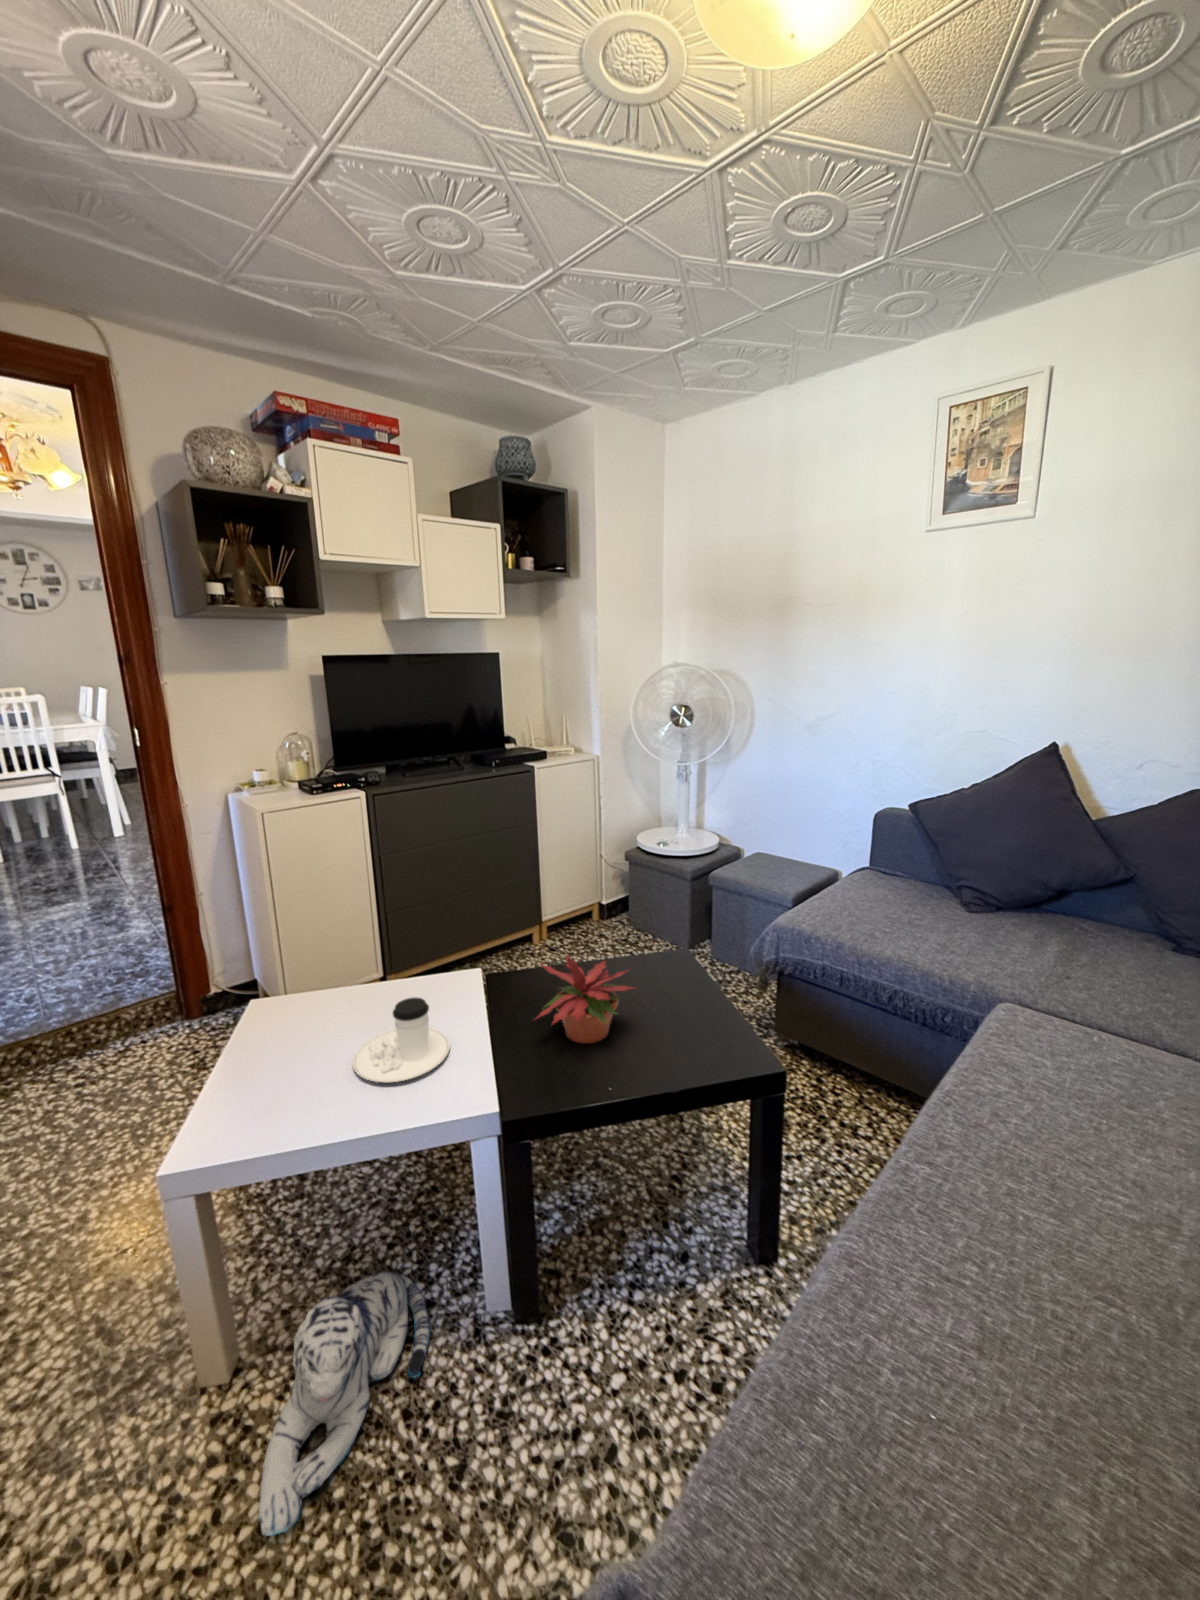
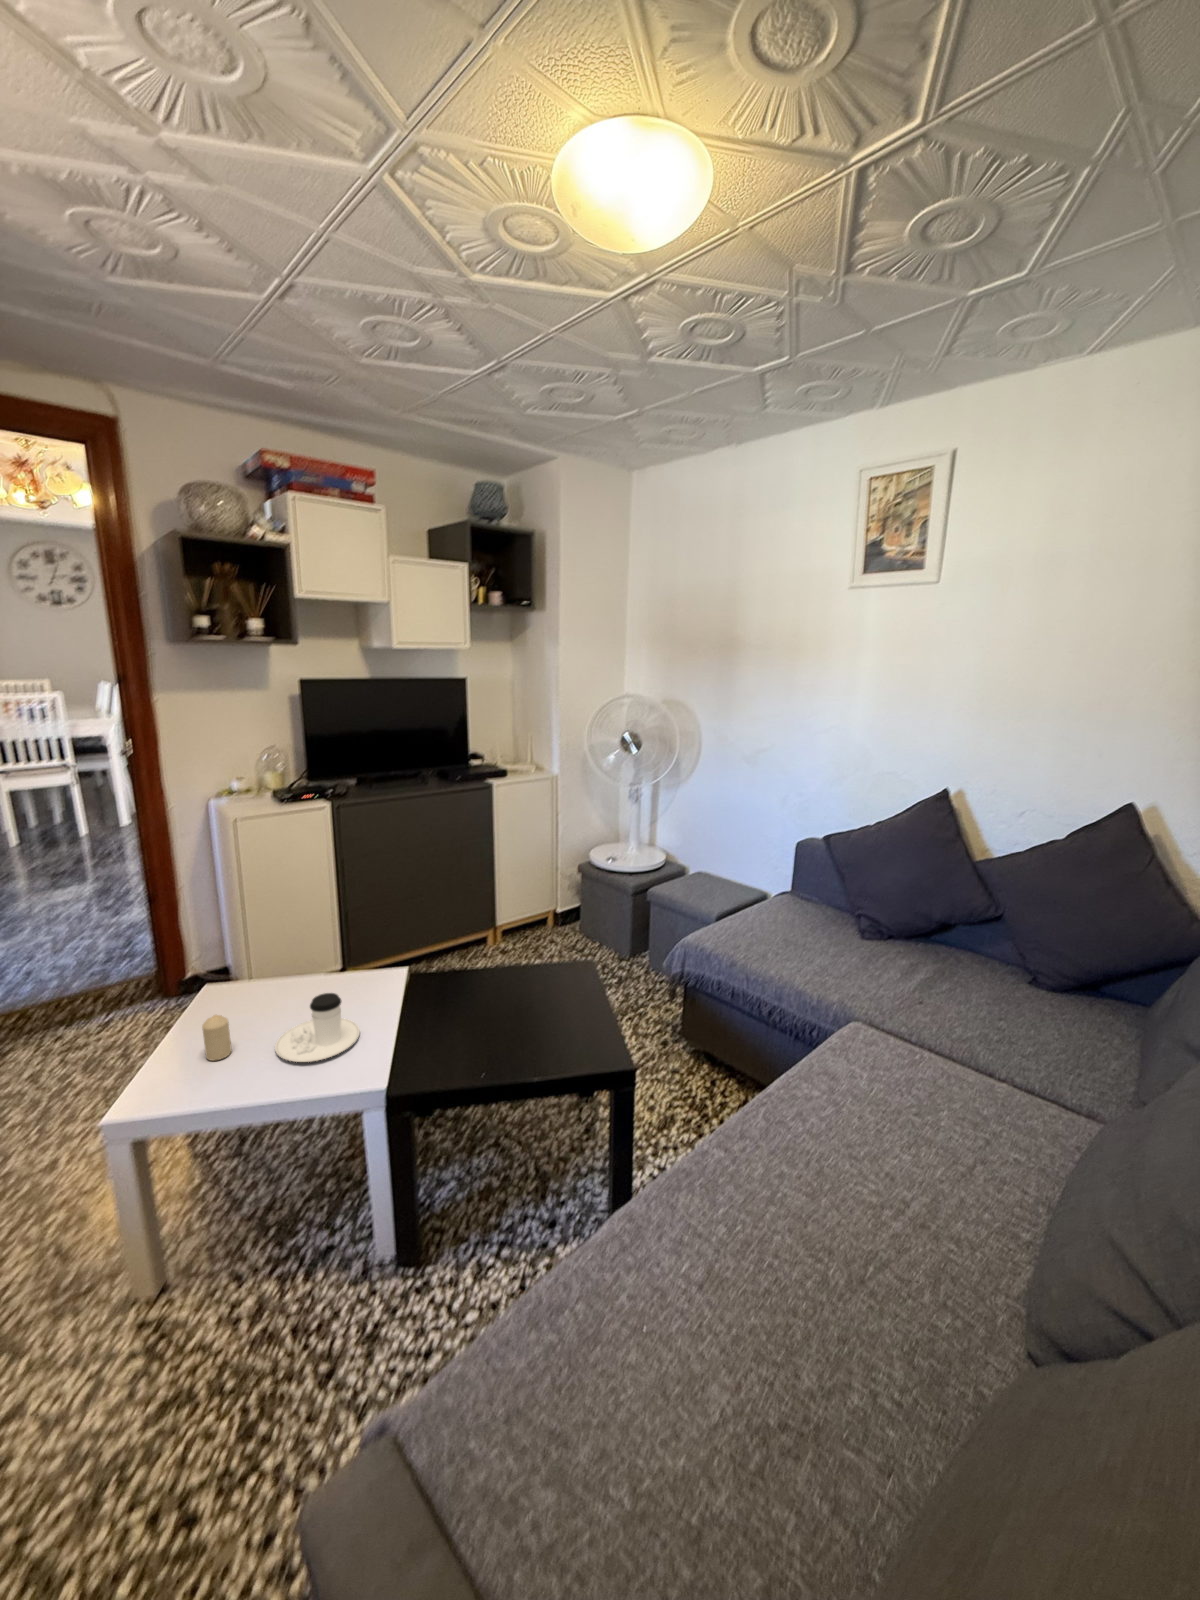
potted plant: present [535,956,633,1043] -> none [427,962,521,1039]
candle: none [266,1031,301,1086] -> present [202,1015,231,1061]
plush toy: present [259,1271,430,1536] -> none [164,1219,327,1407]

